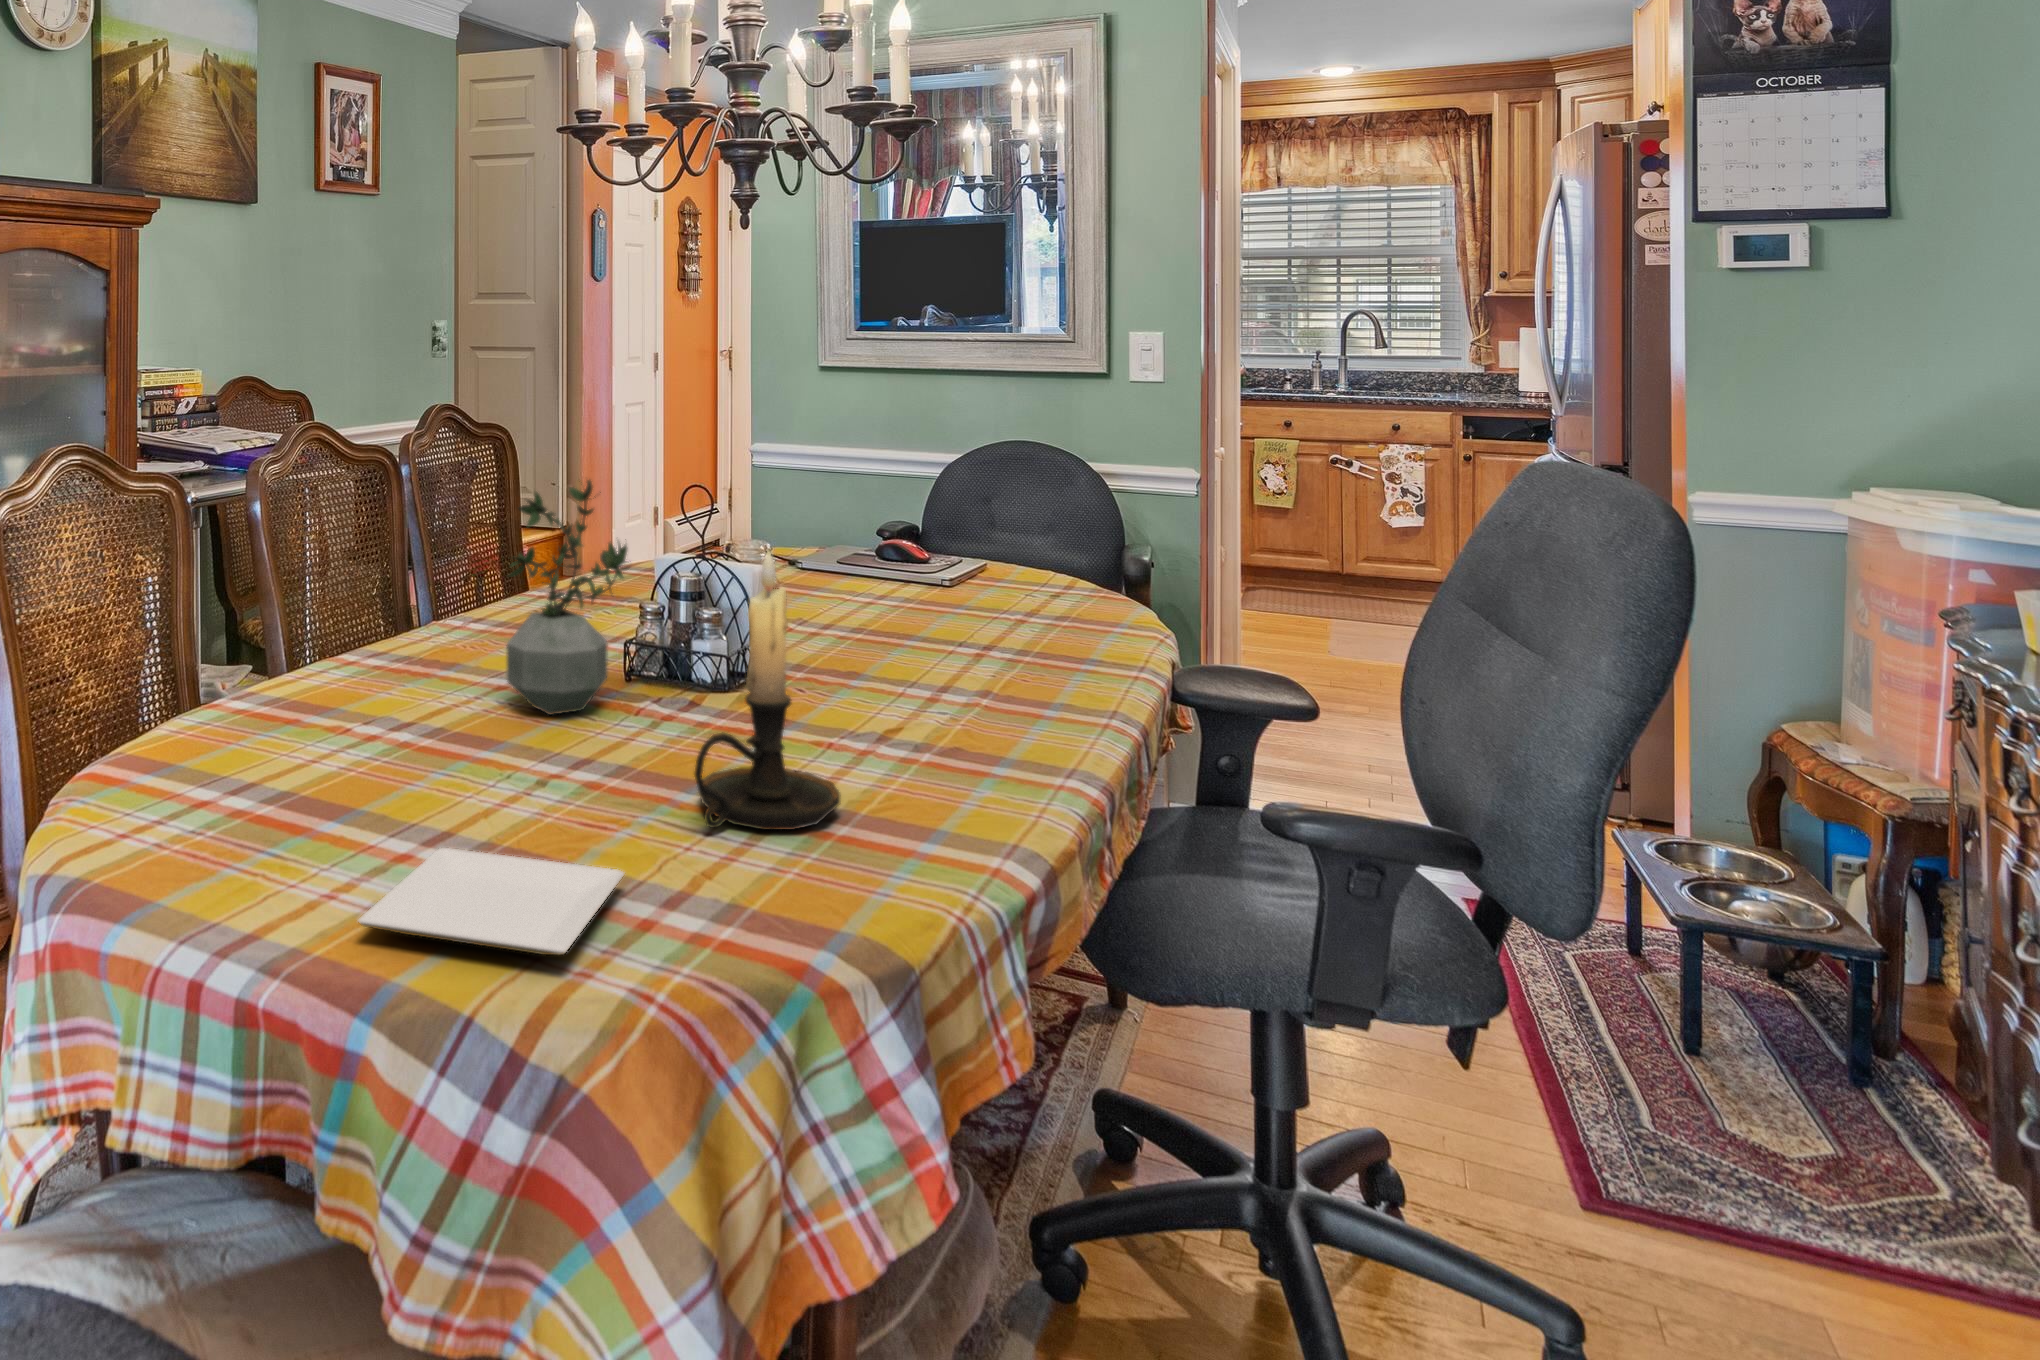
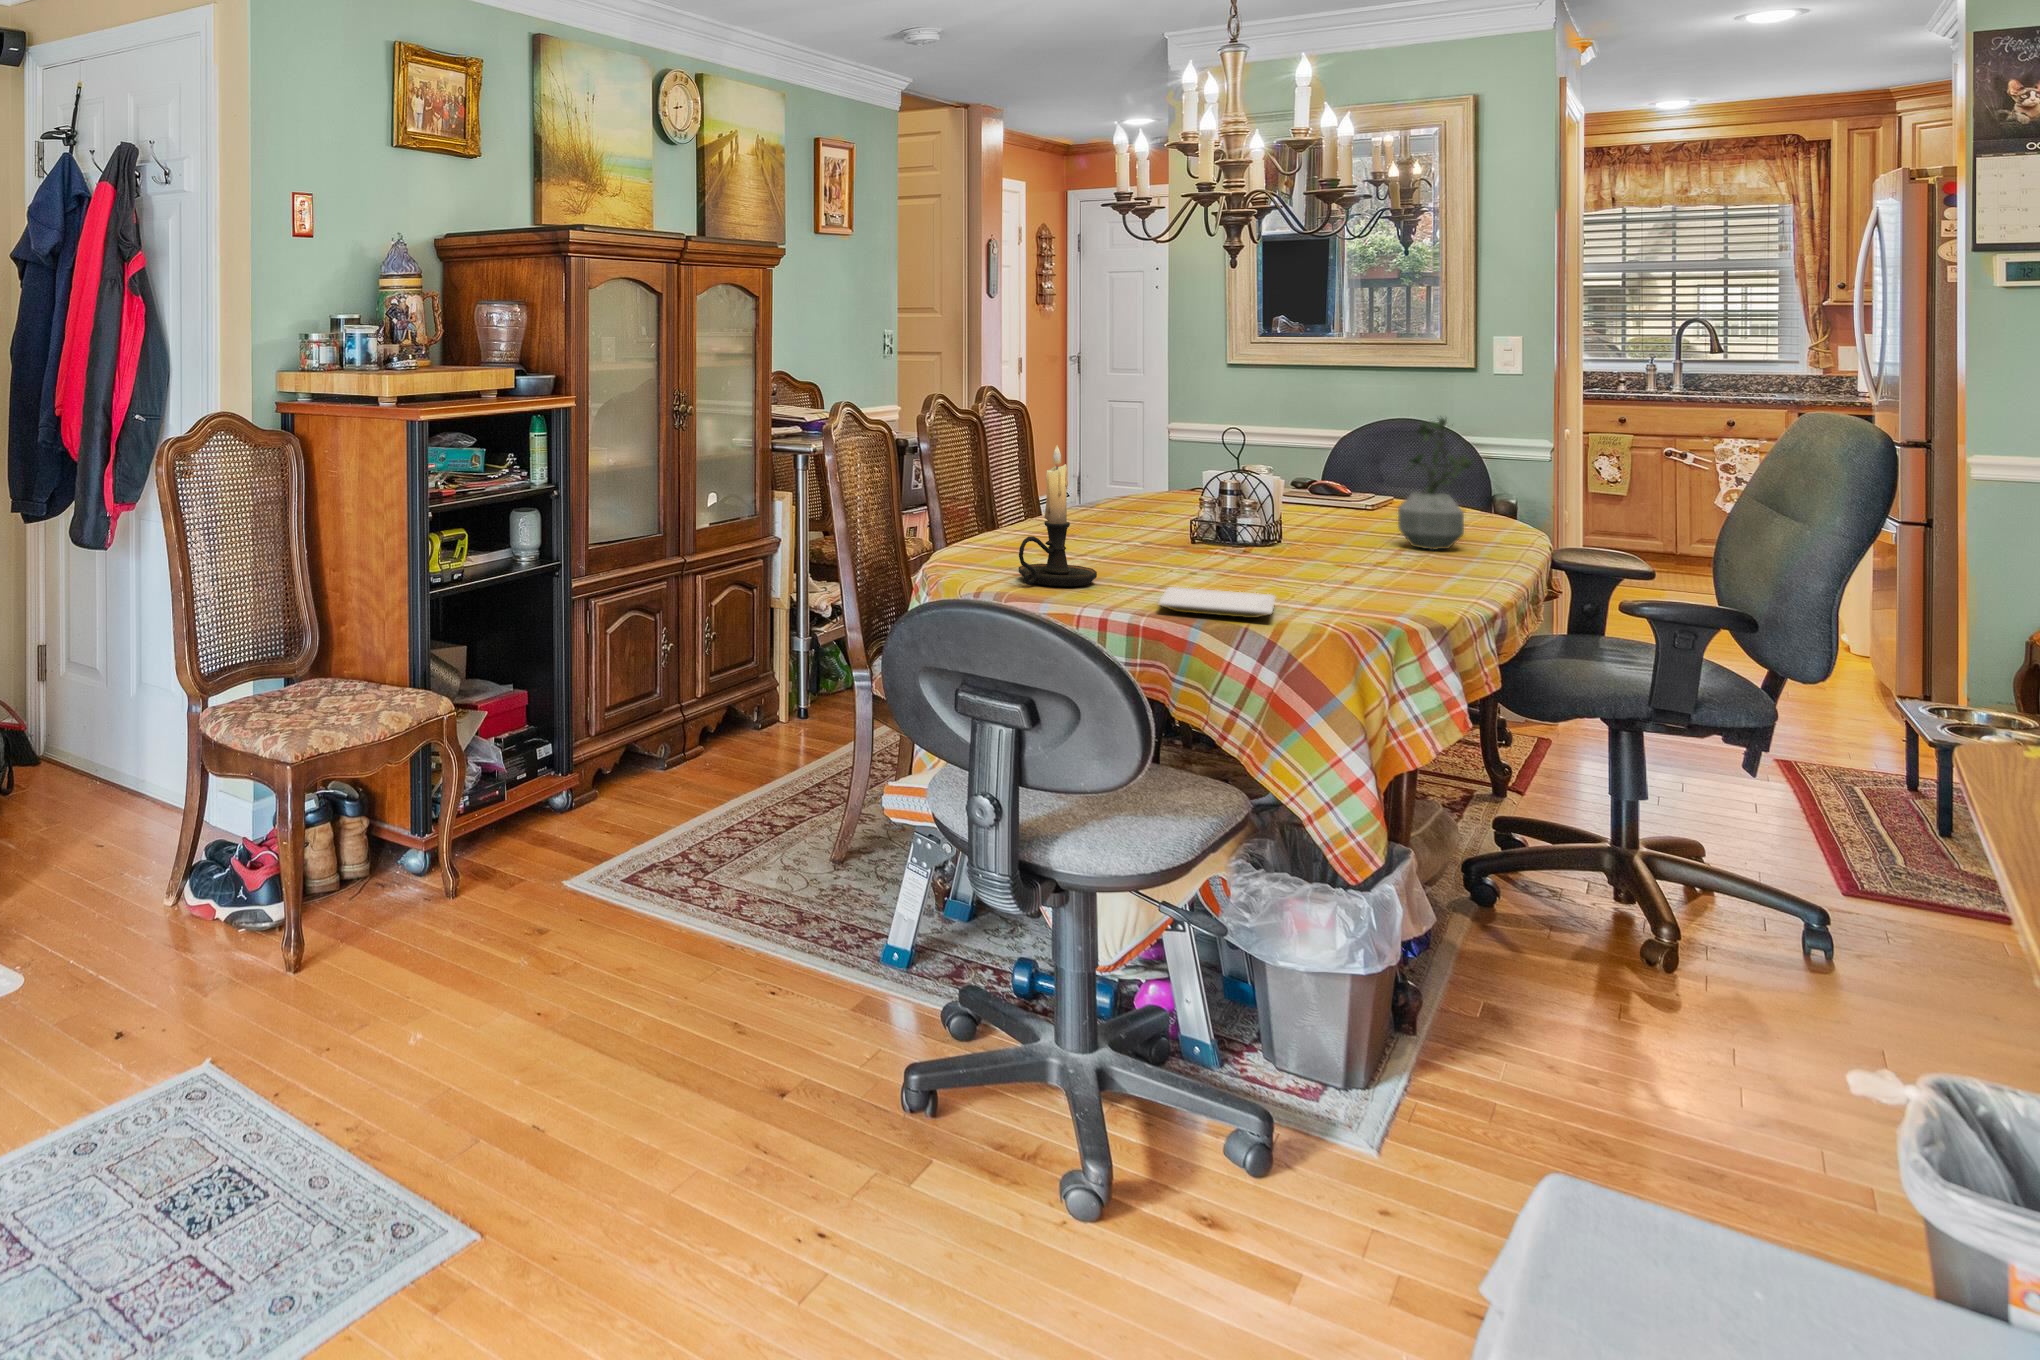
potted plant: present [506,480,628,715] -> present [1398,418,1473,550]
candle holder: present [694,551,841,830] -> present [1019,445,1097,587]

